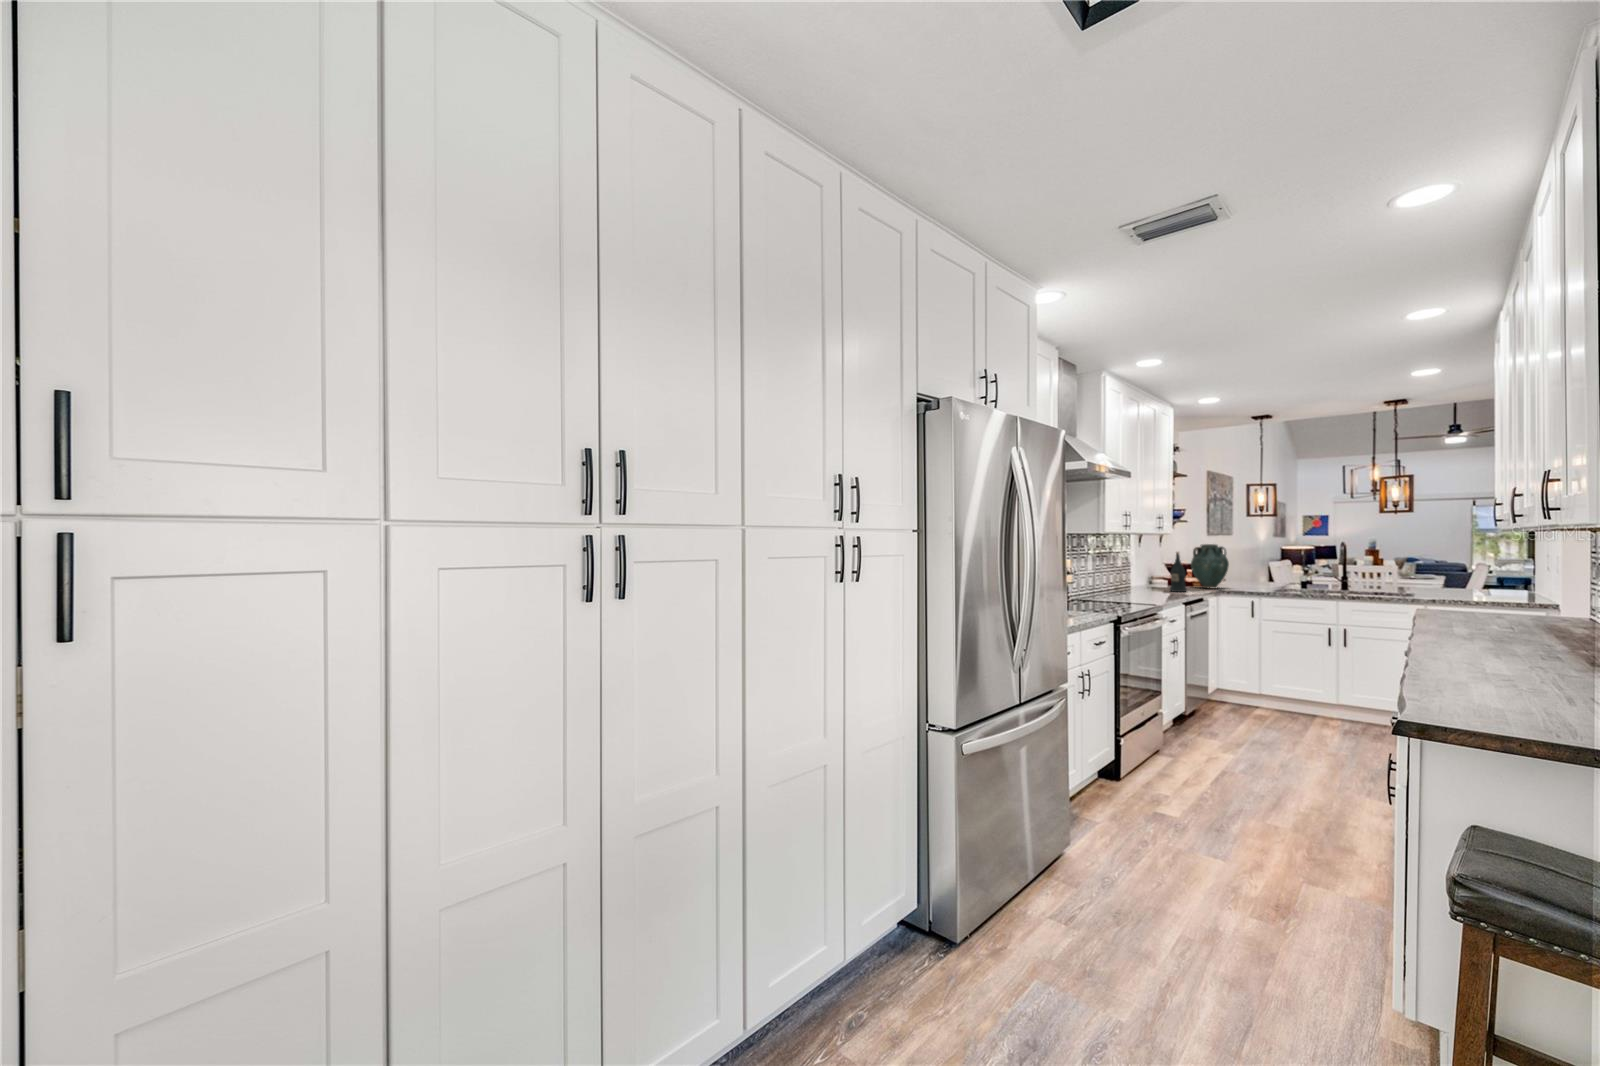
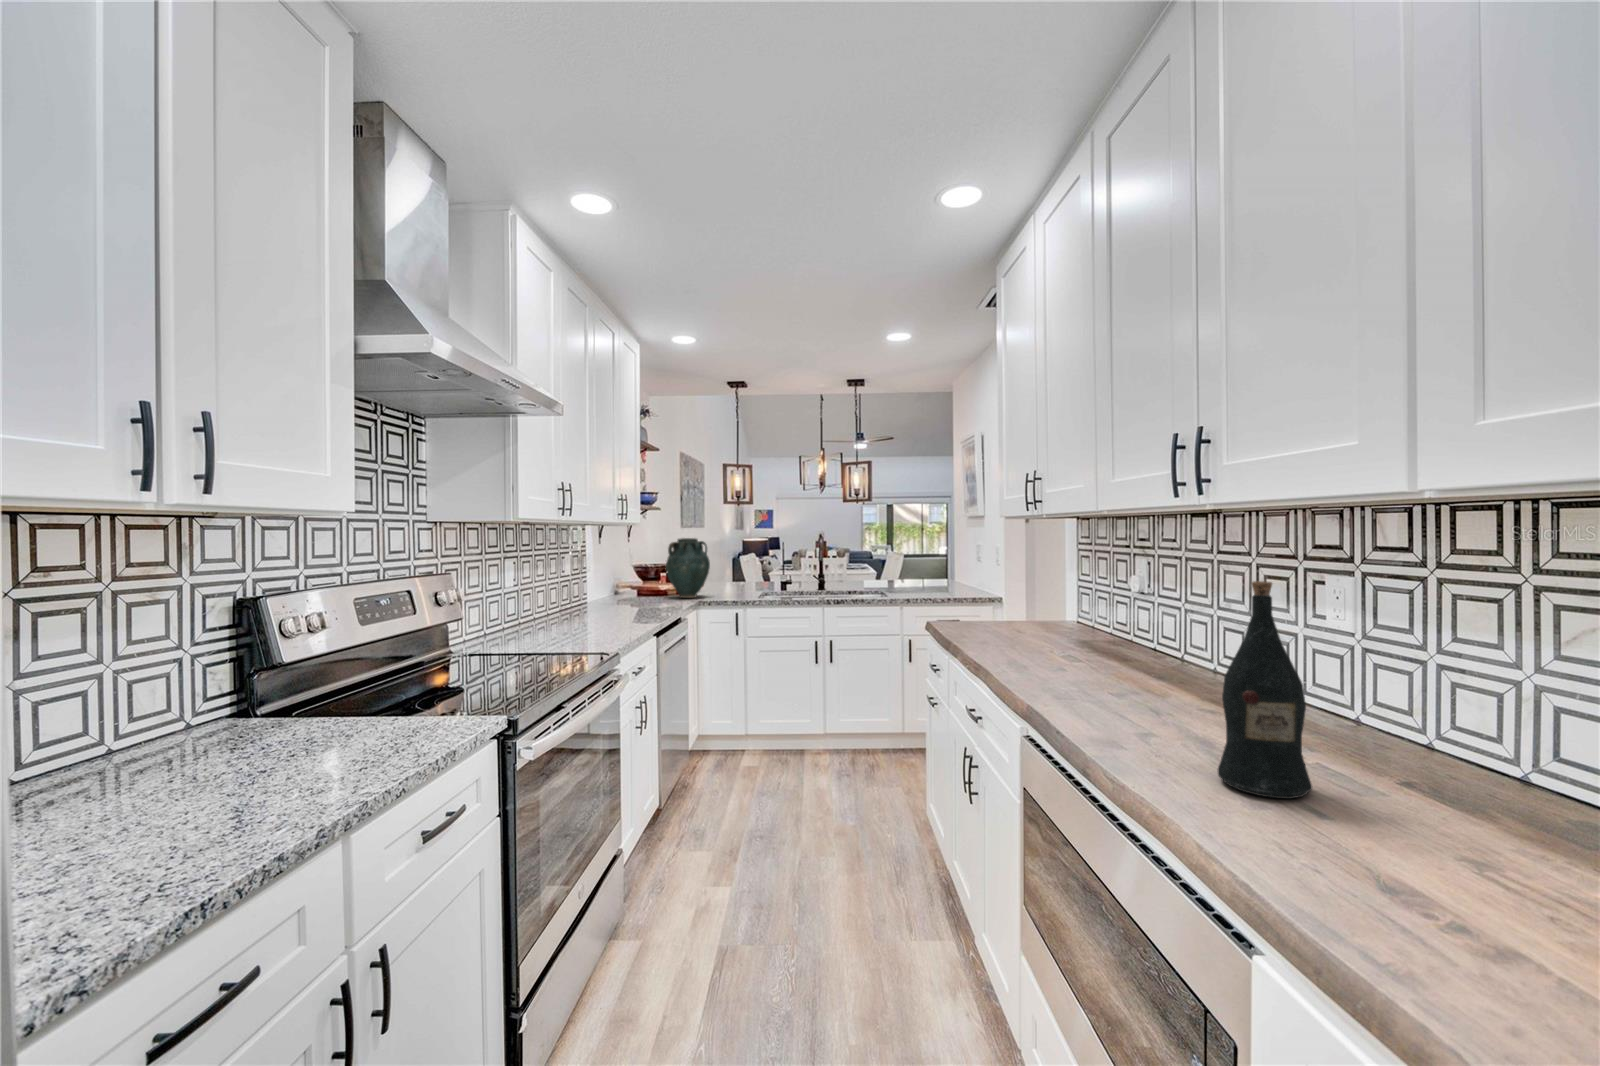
wine bottle: present [1170,552,1187,592] -> present [1218,581,1312,799]

